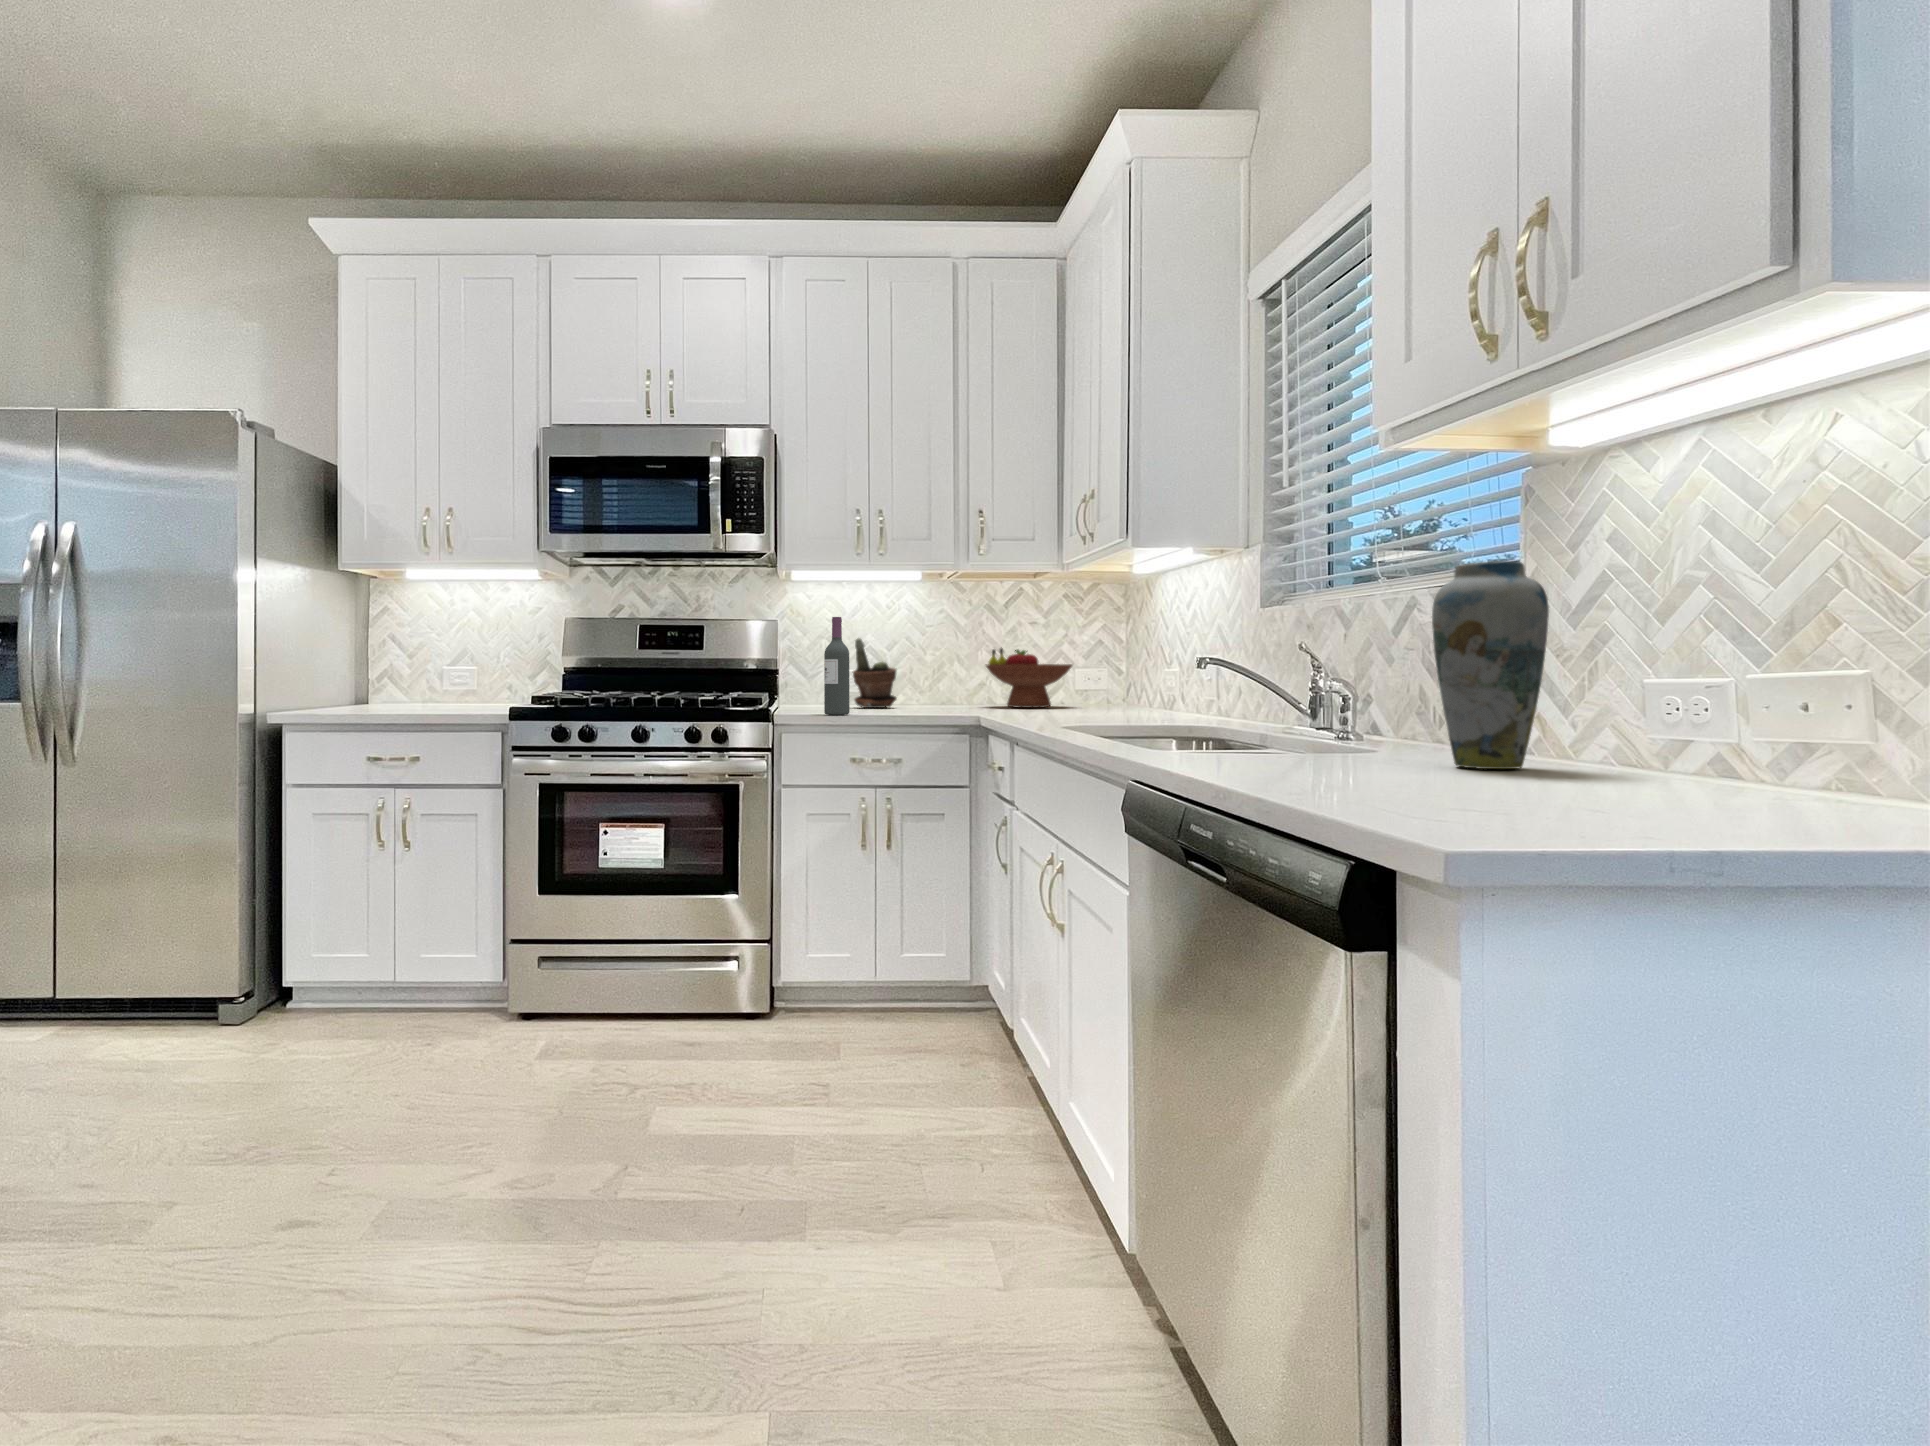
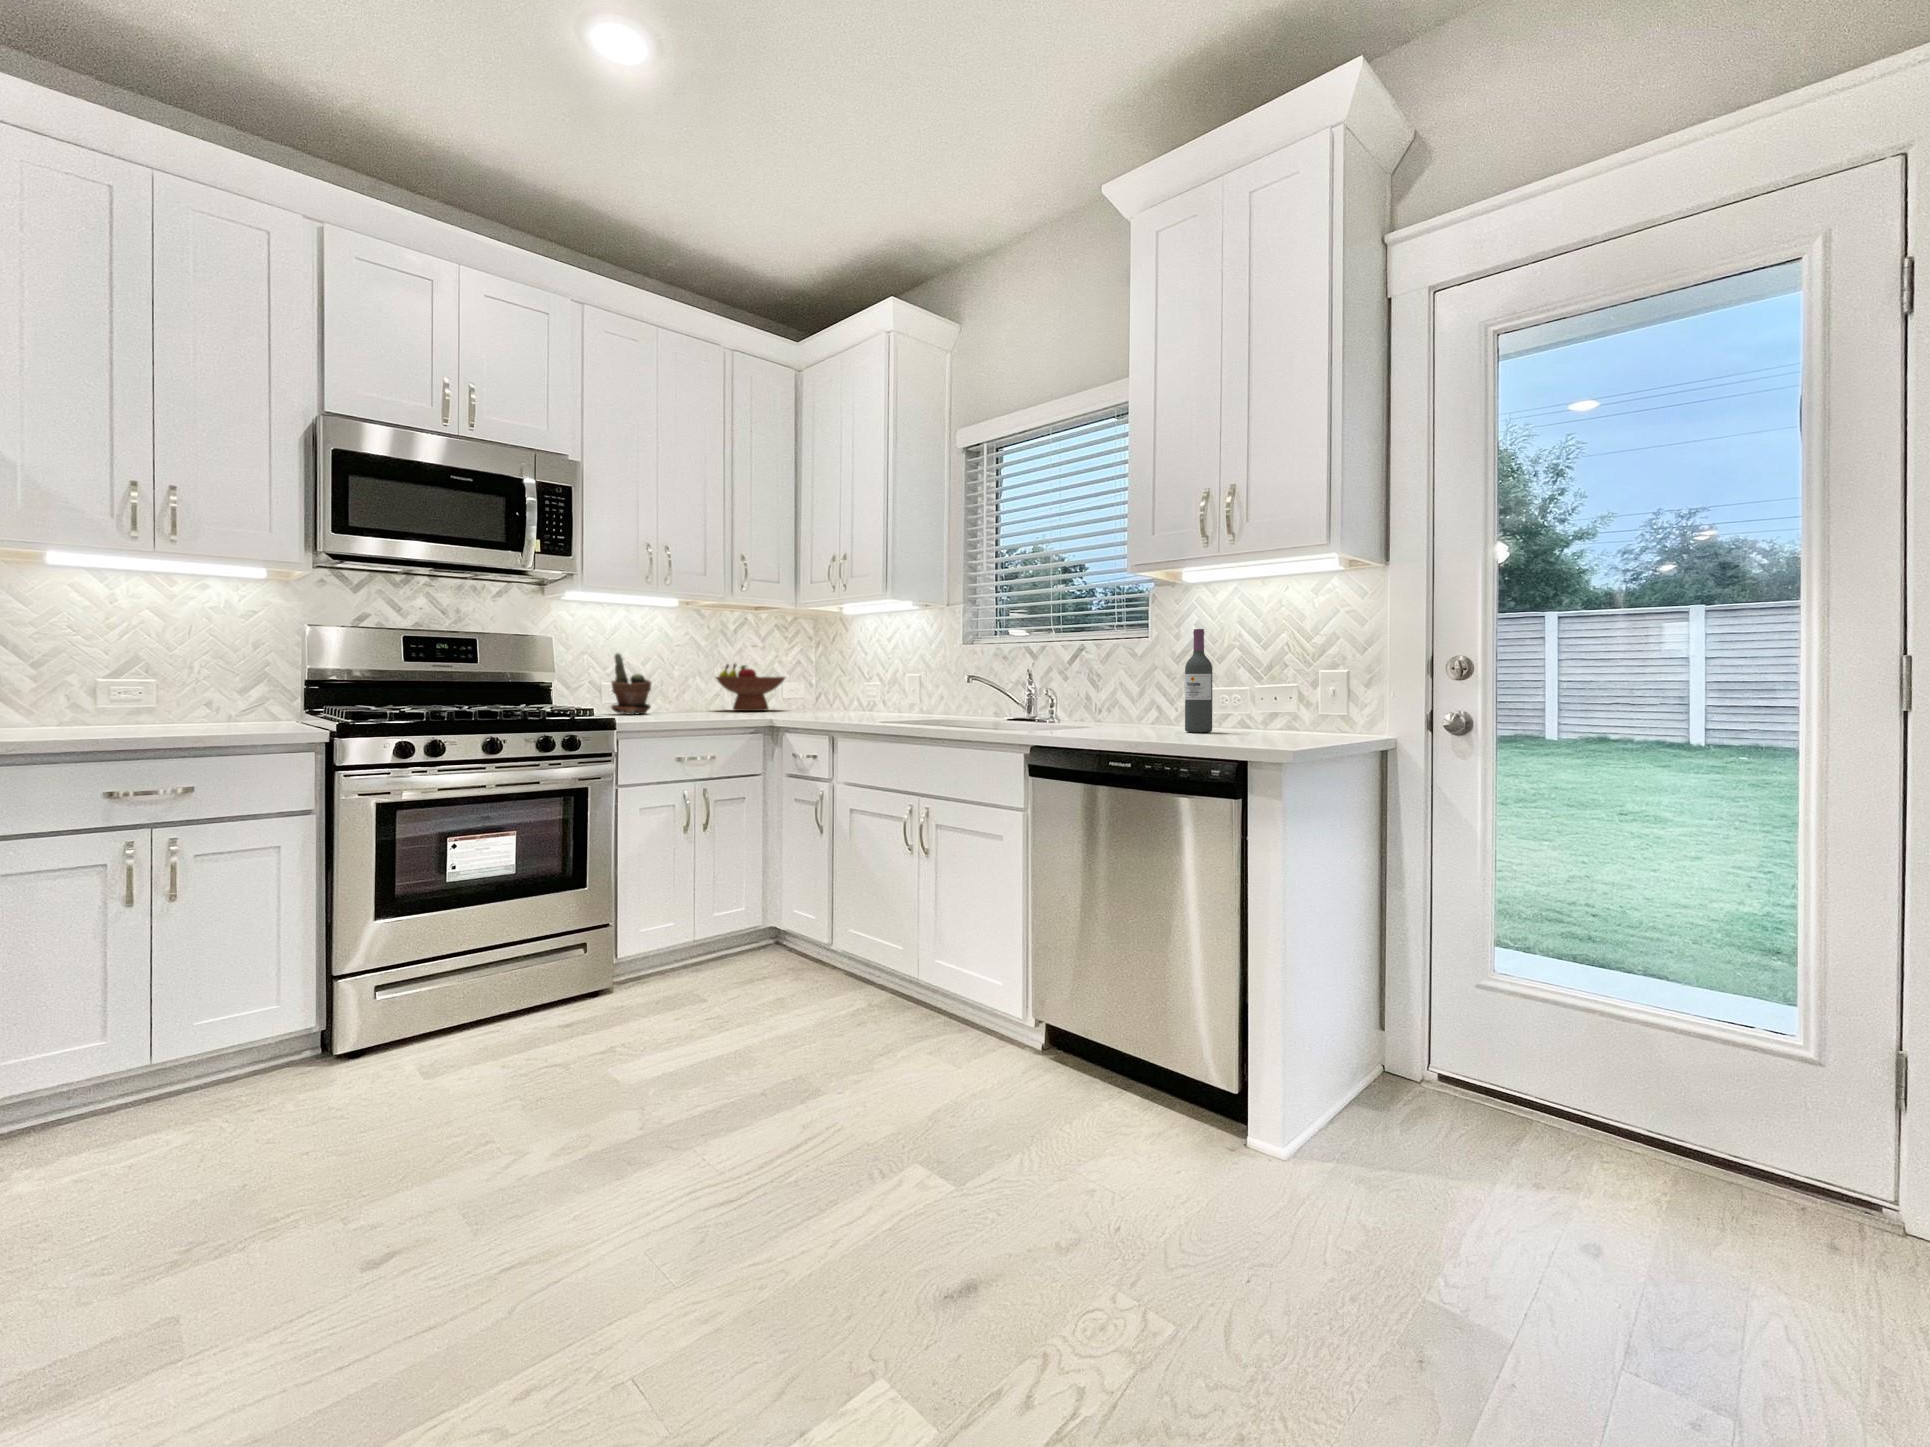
vase: present [1432,561,1549,769] -> none [1282,627,1340,735]
wine bottle: present [824,617,850,715] -> present [1185,629,1212,732]

